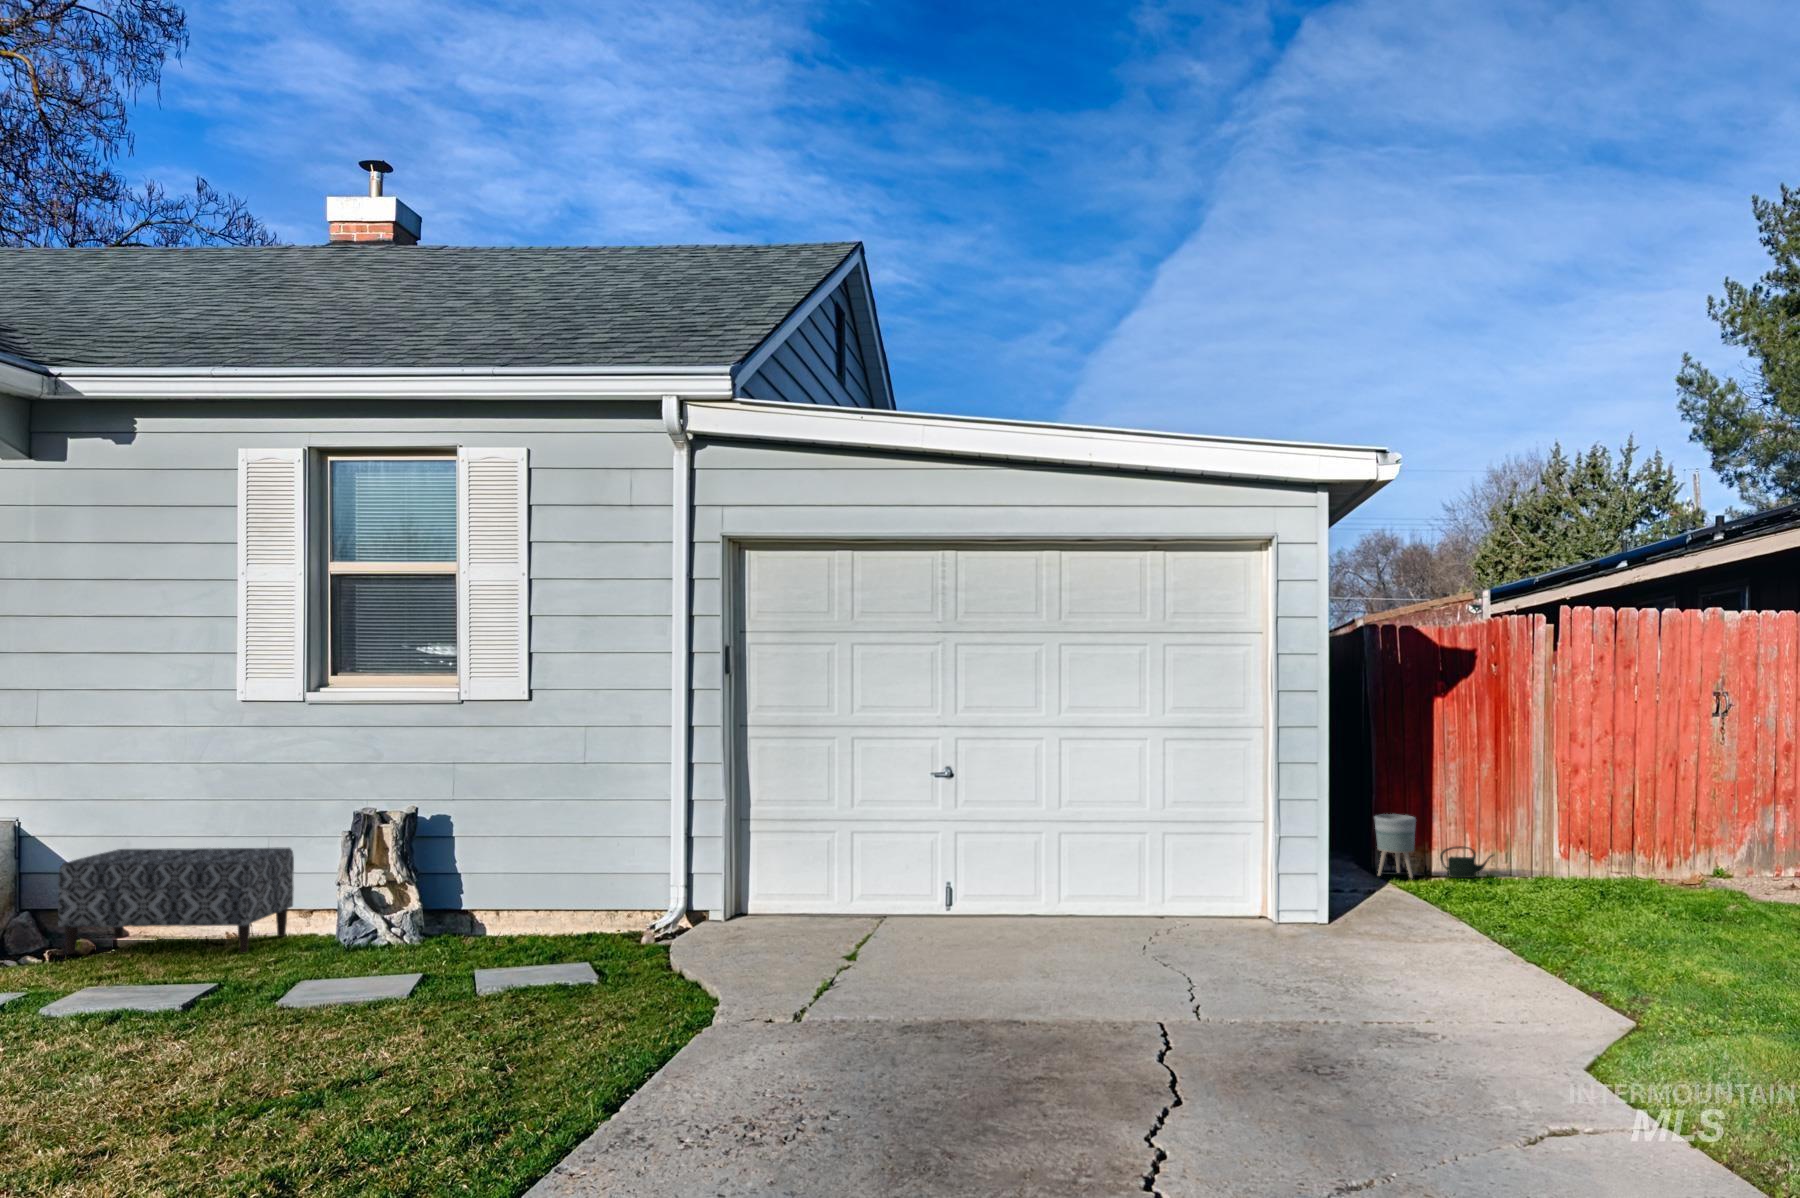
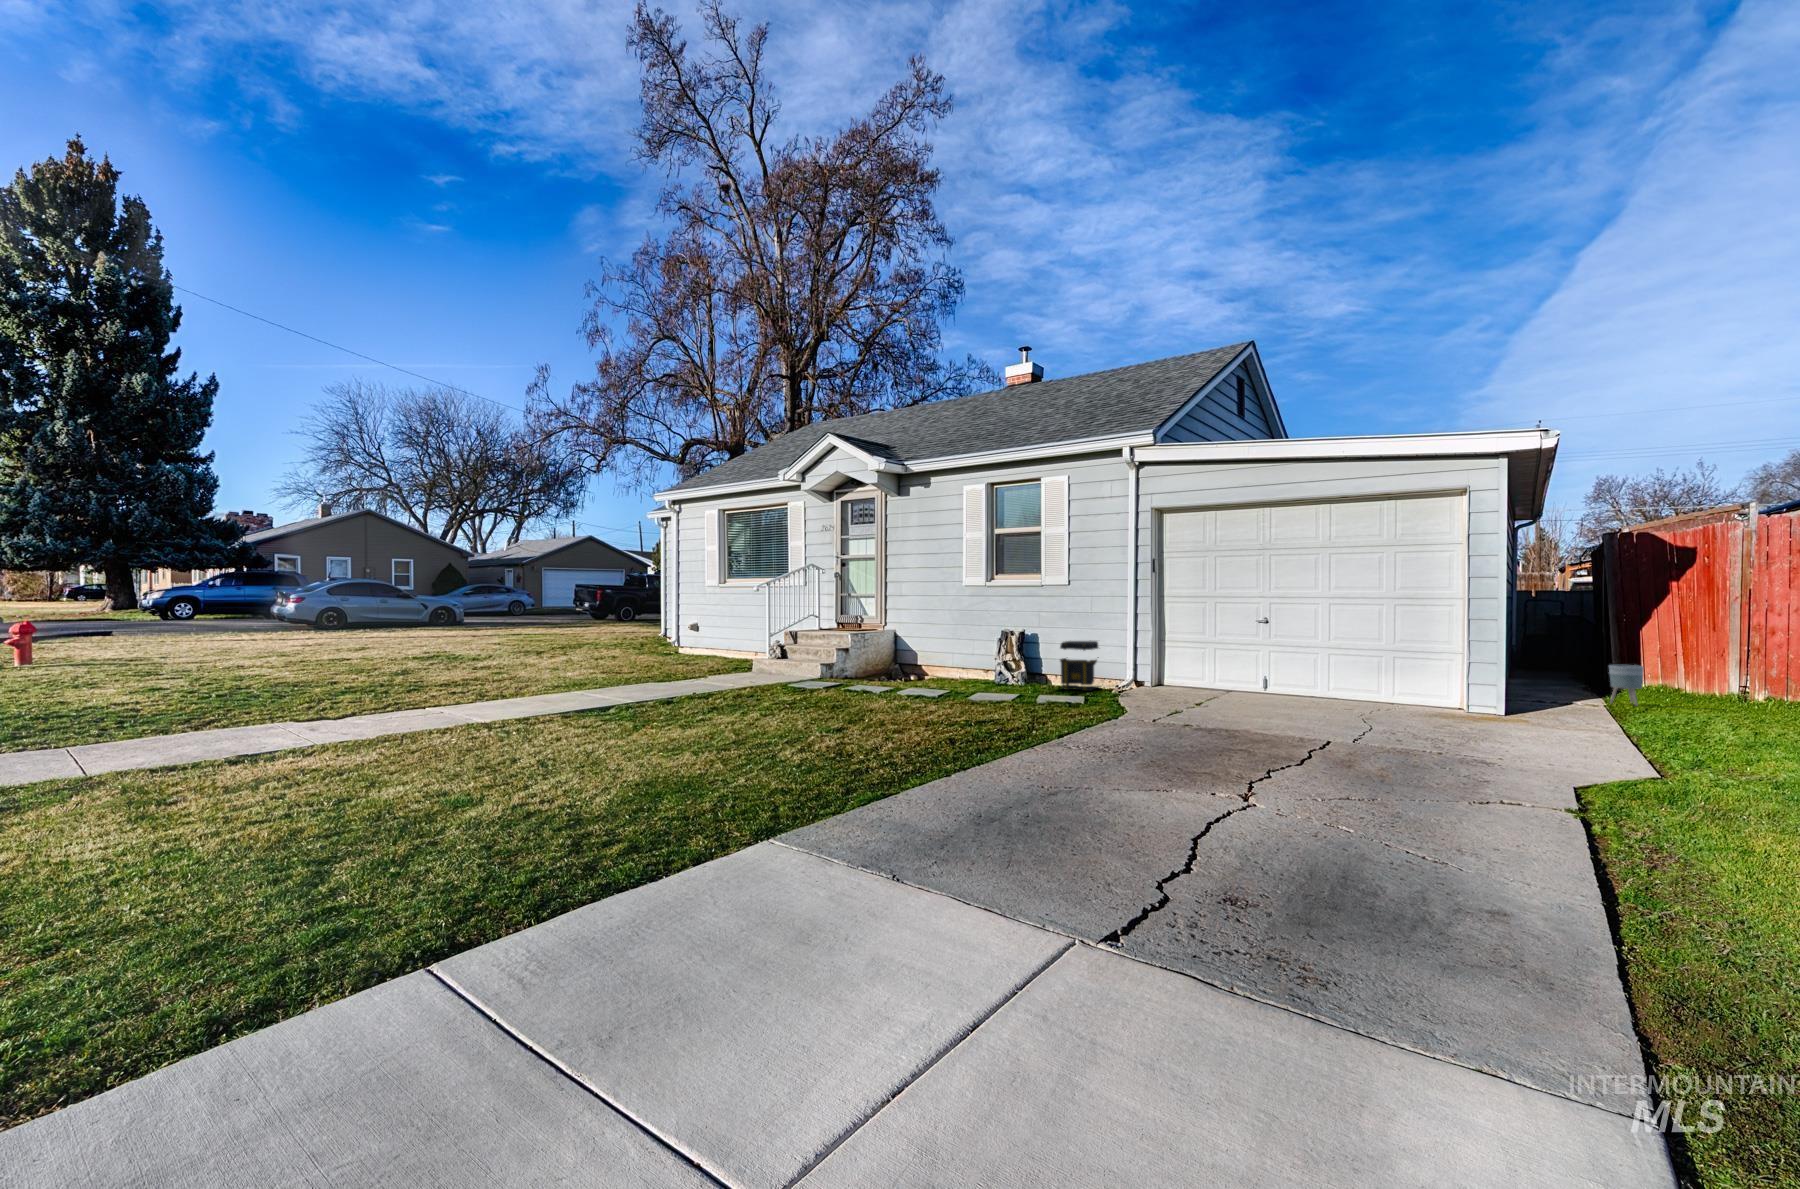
toolbox: none [515,824,611,949] -> present [1060,640,1101,691]
watering can: present [1440,846,1493,878] -> none [1665,688,1715,709]
bench: present [58,848,294,954] -> none [905,644,982,683]

